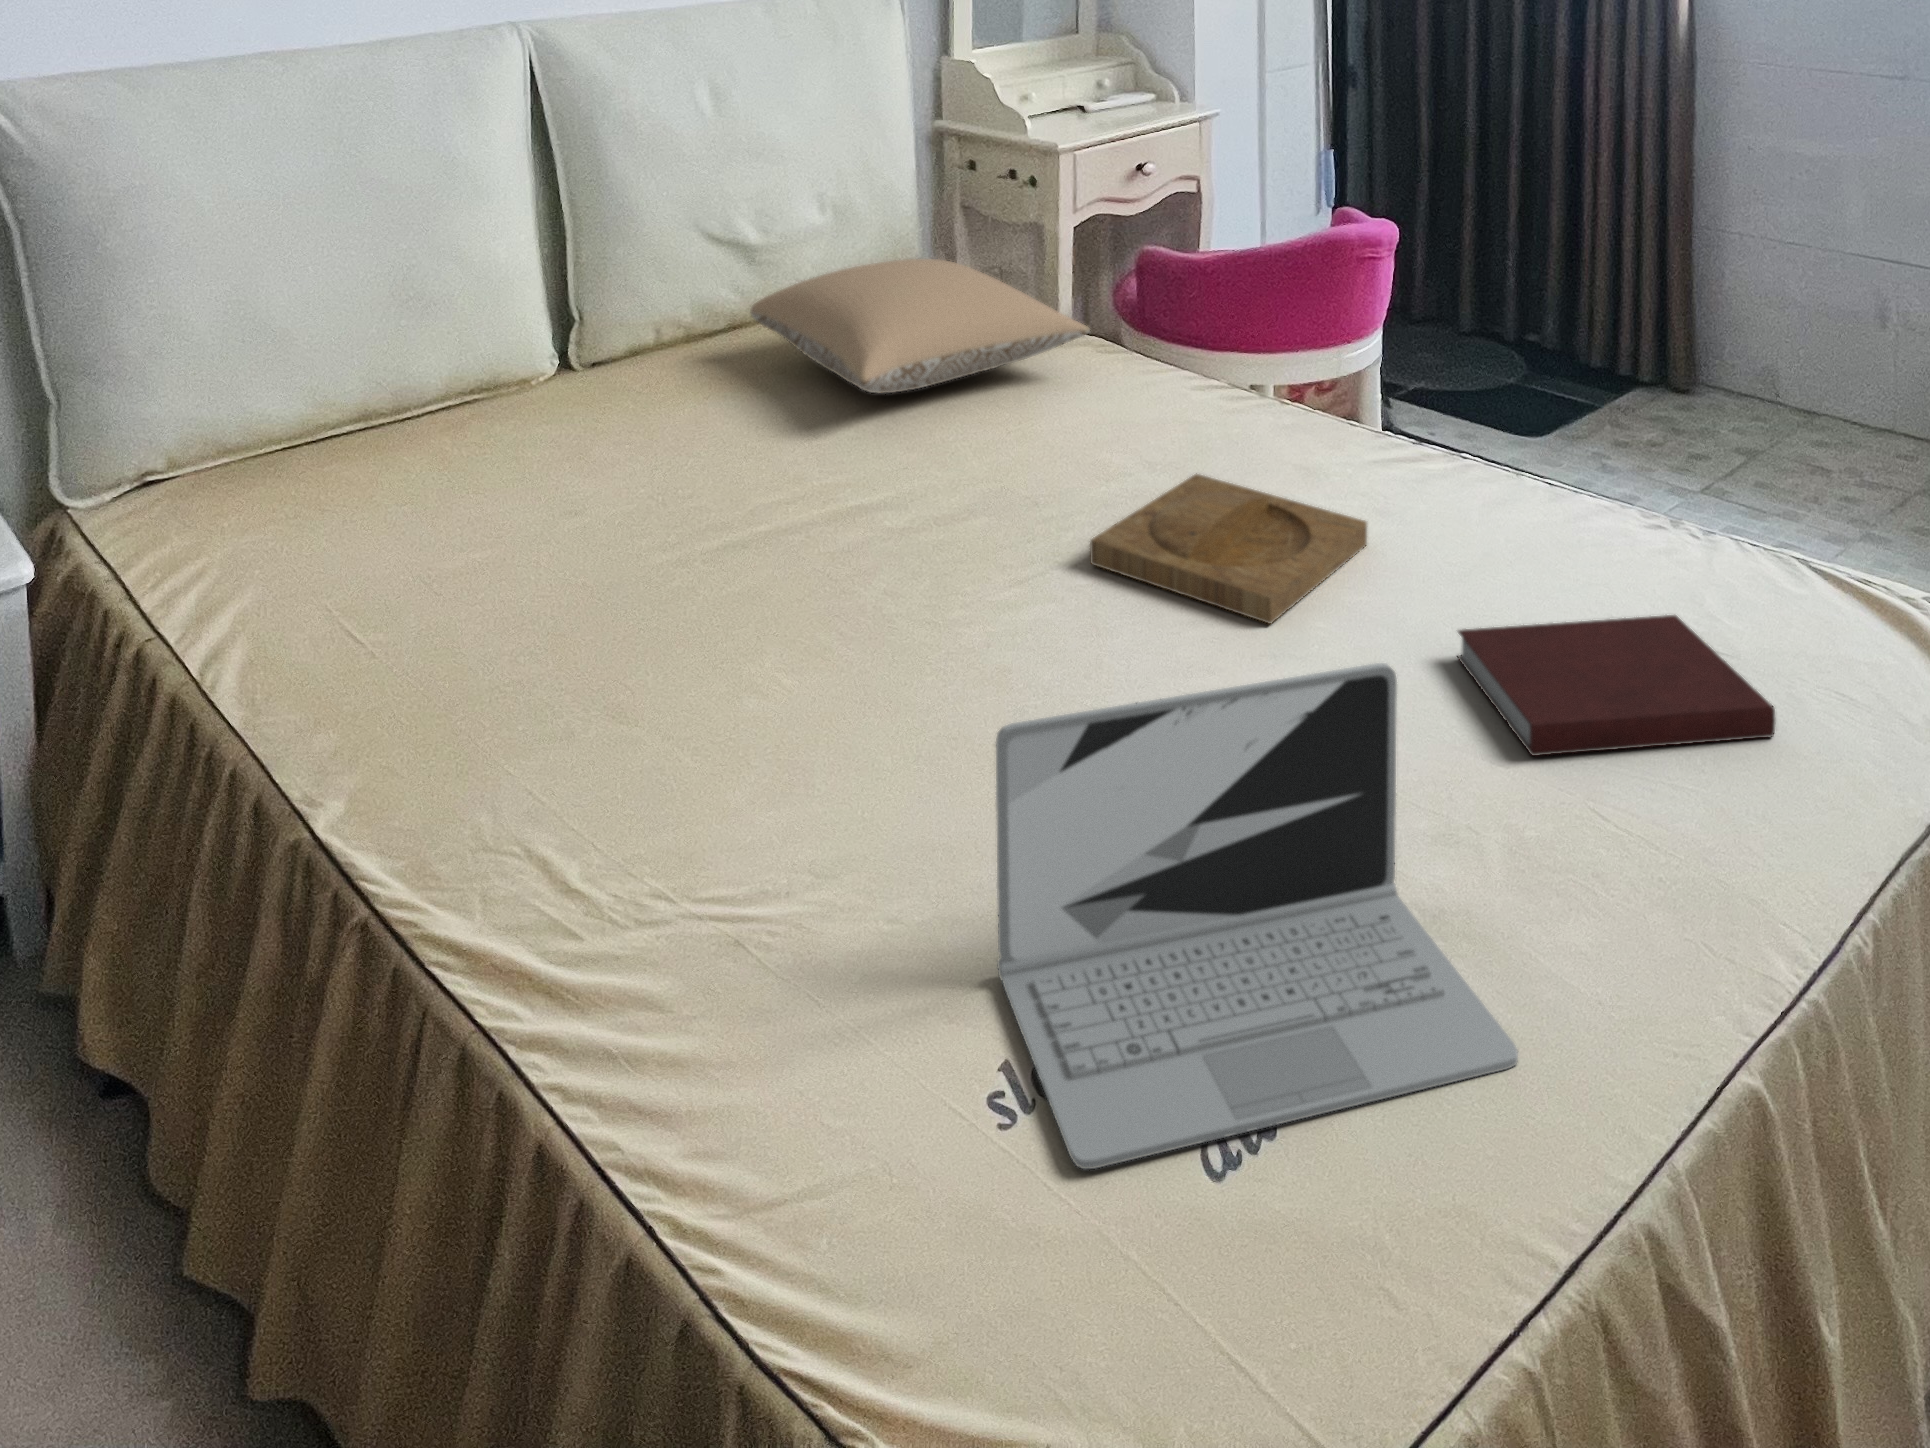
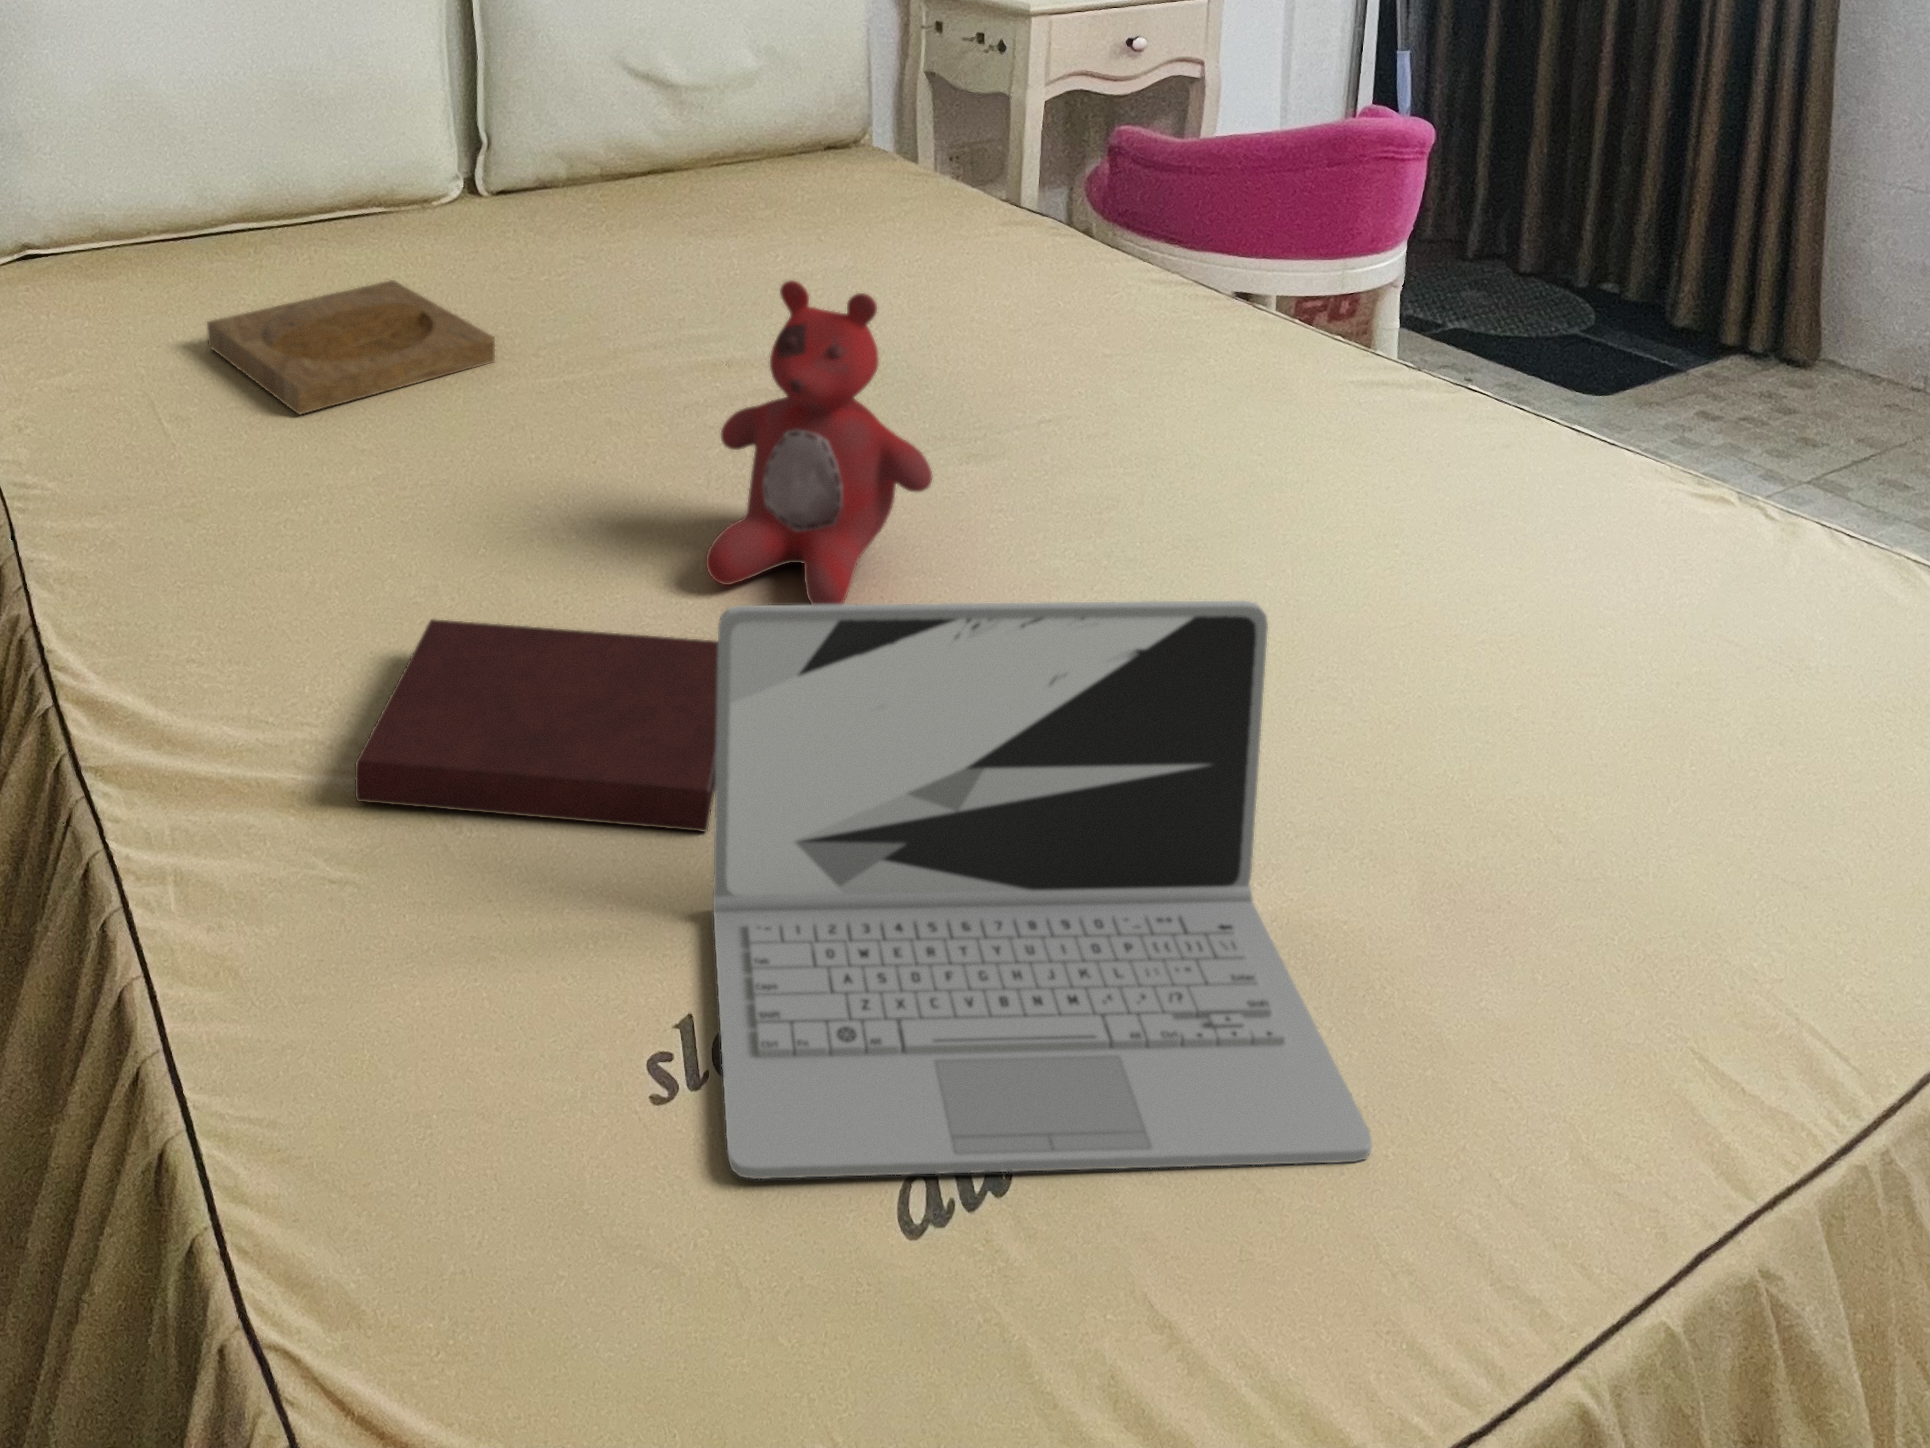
pillow: present [750,259,1089,393] -> none [664,112,1033,250]
stuffed bear: none [898,438,1084,718] -> present [706,281,932,605]
tray: present [1090,473,1367,624] -> present [207,280,495,414]
notebook: present [1458,615,1776,756] -> present [355,619,718,832]

